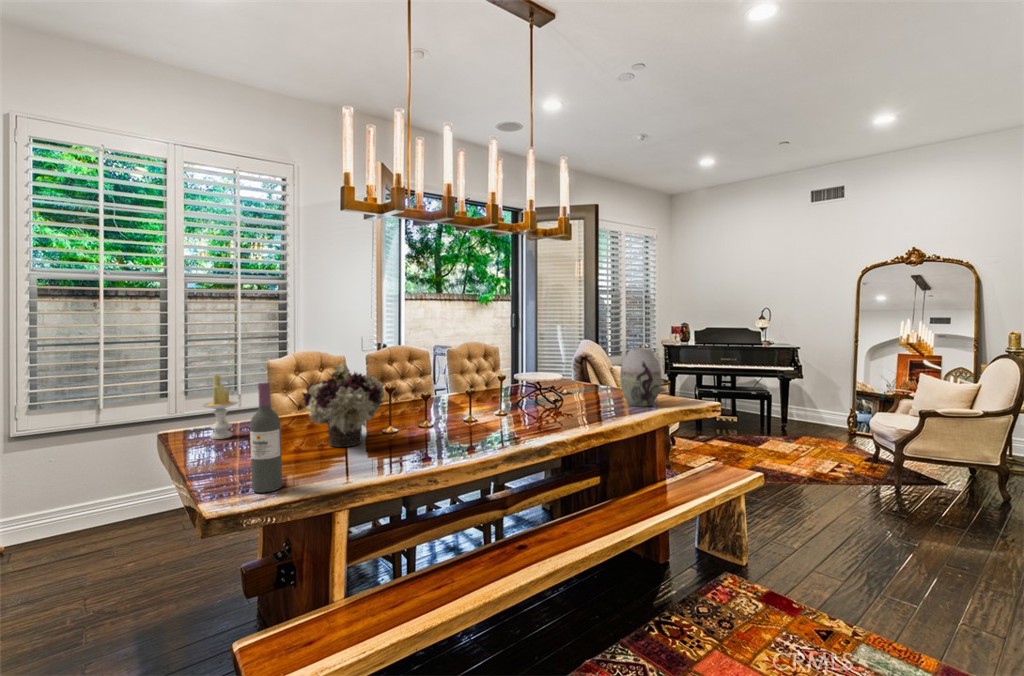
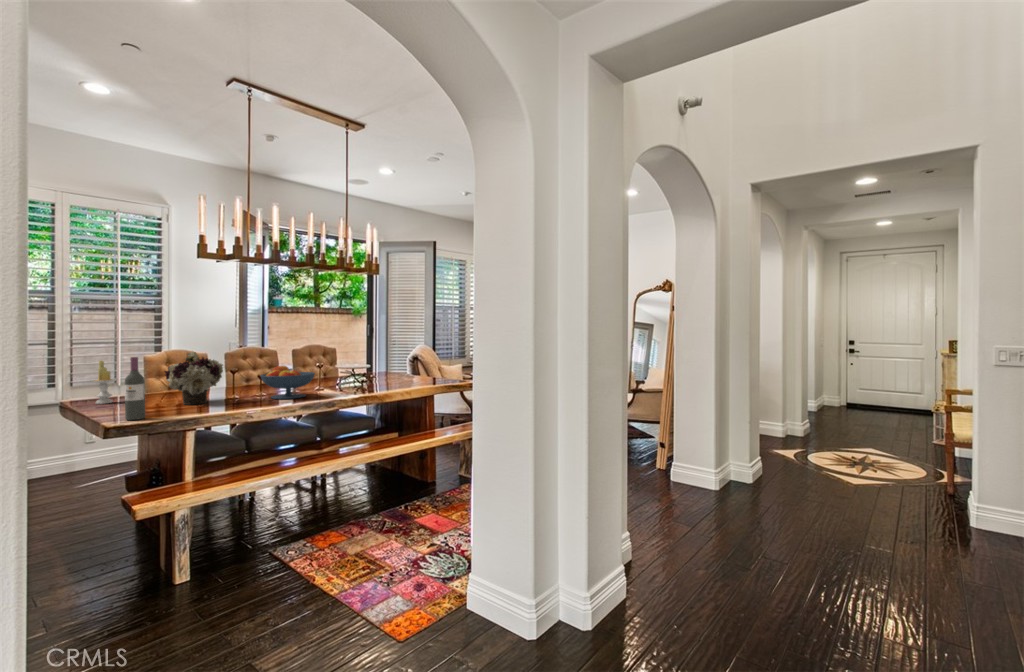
vase: present [620,348,661,407] -> none [409,345,437,384]
fruit bowl: none [434,382,512,438] -> present [261,366,315,399]

